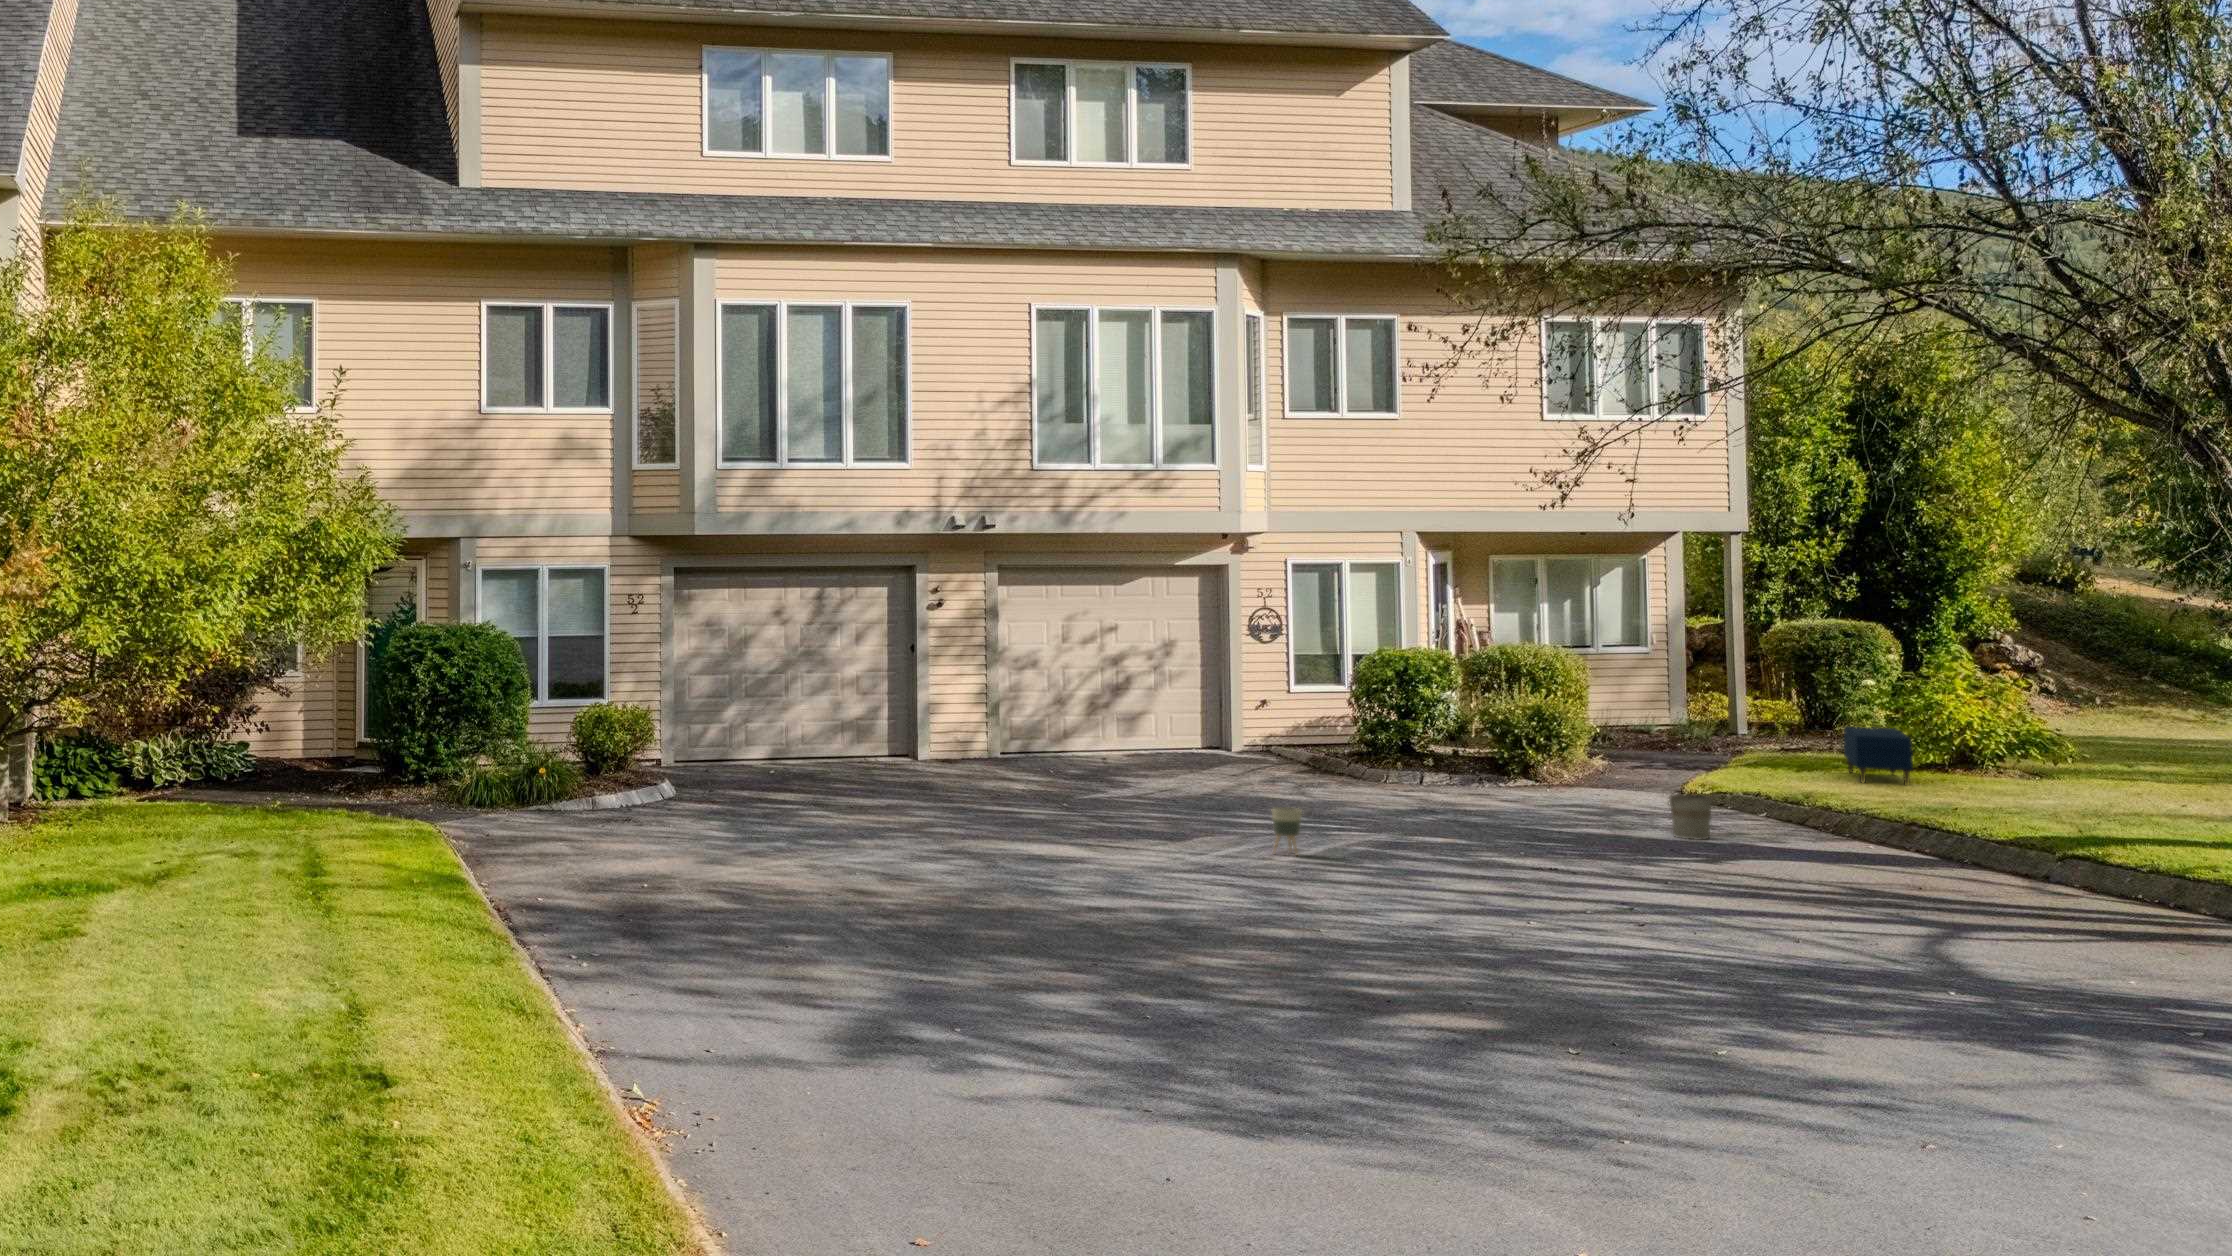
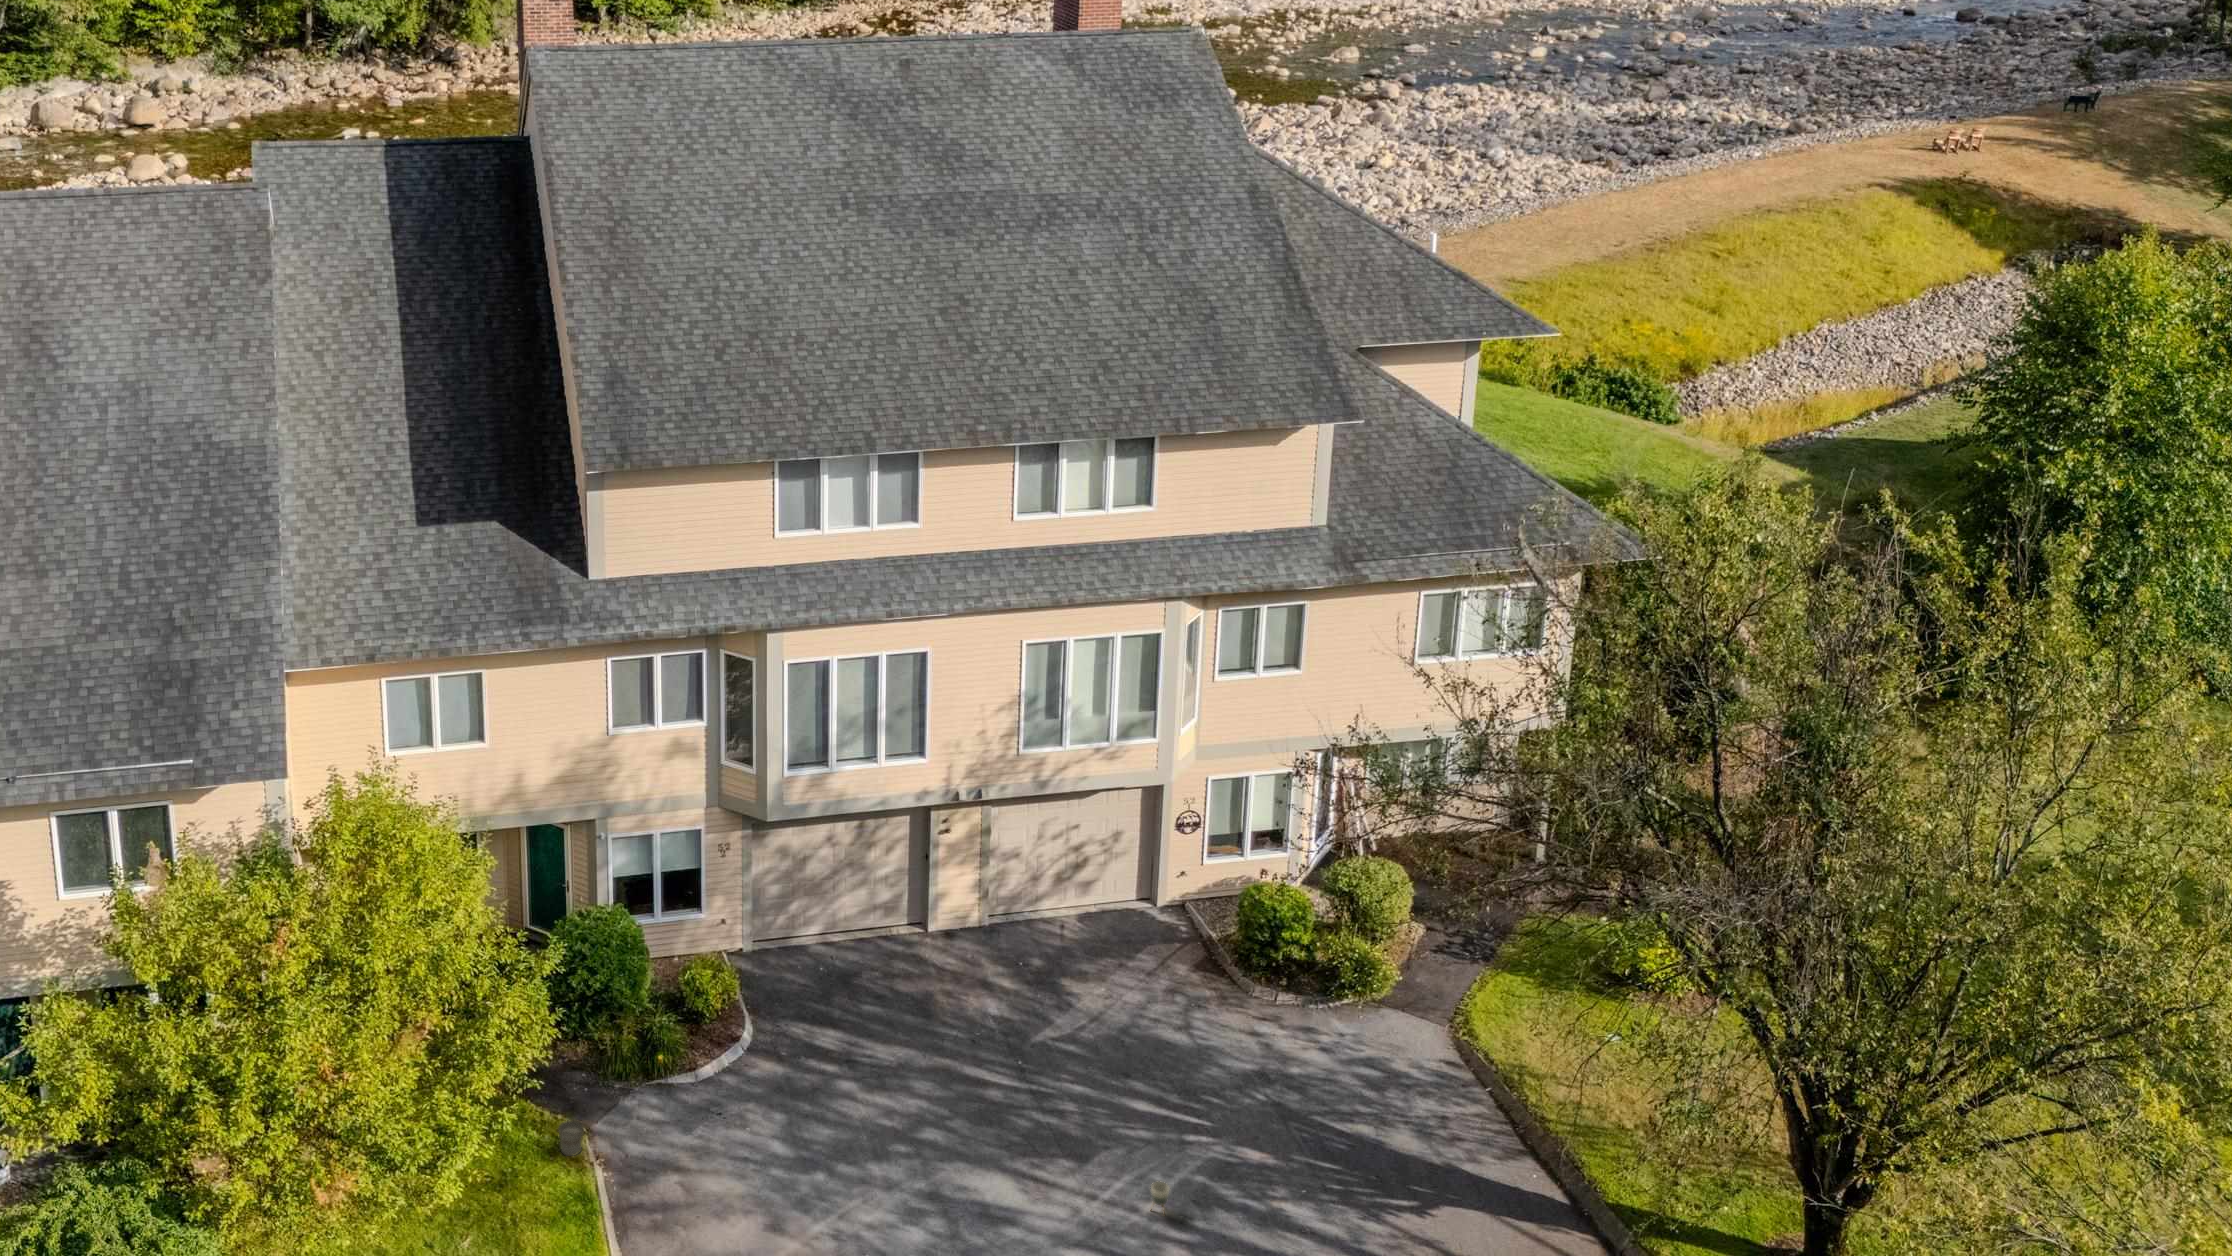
bench: present [1844,726,1913,785] -> none [1579,917,1619,985]
bucket: present [1668,794,1714,840] -> present [558,1120,585,1156]

